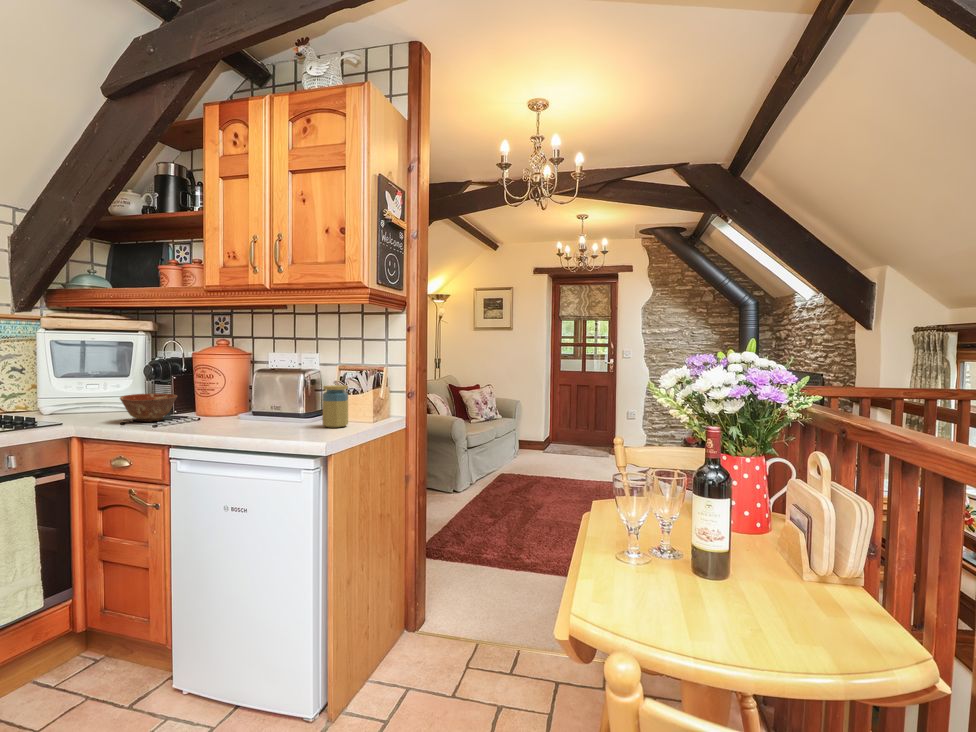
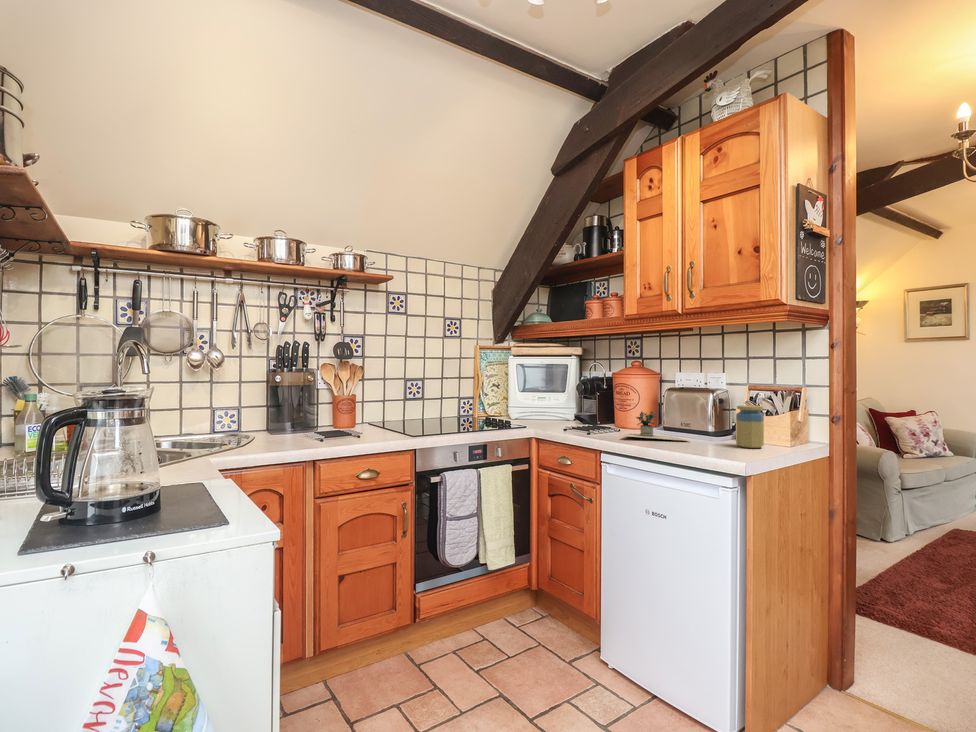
ceramic bowl: present [120,393,177,422] -> none [562,406,602,429]
potted plant: none [194,395,303,426] -> present [622,411,715,441]

